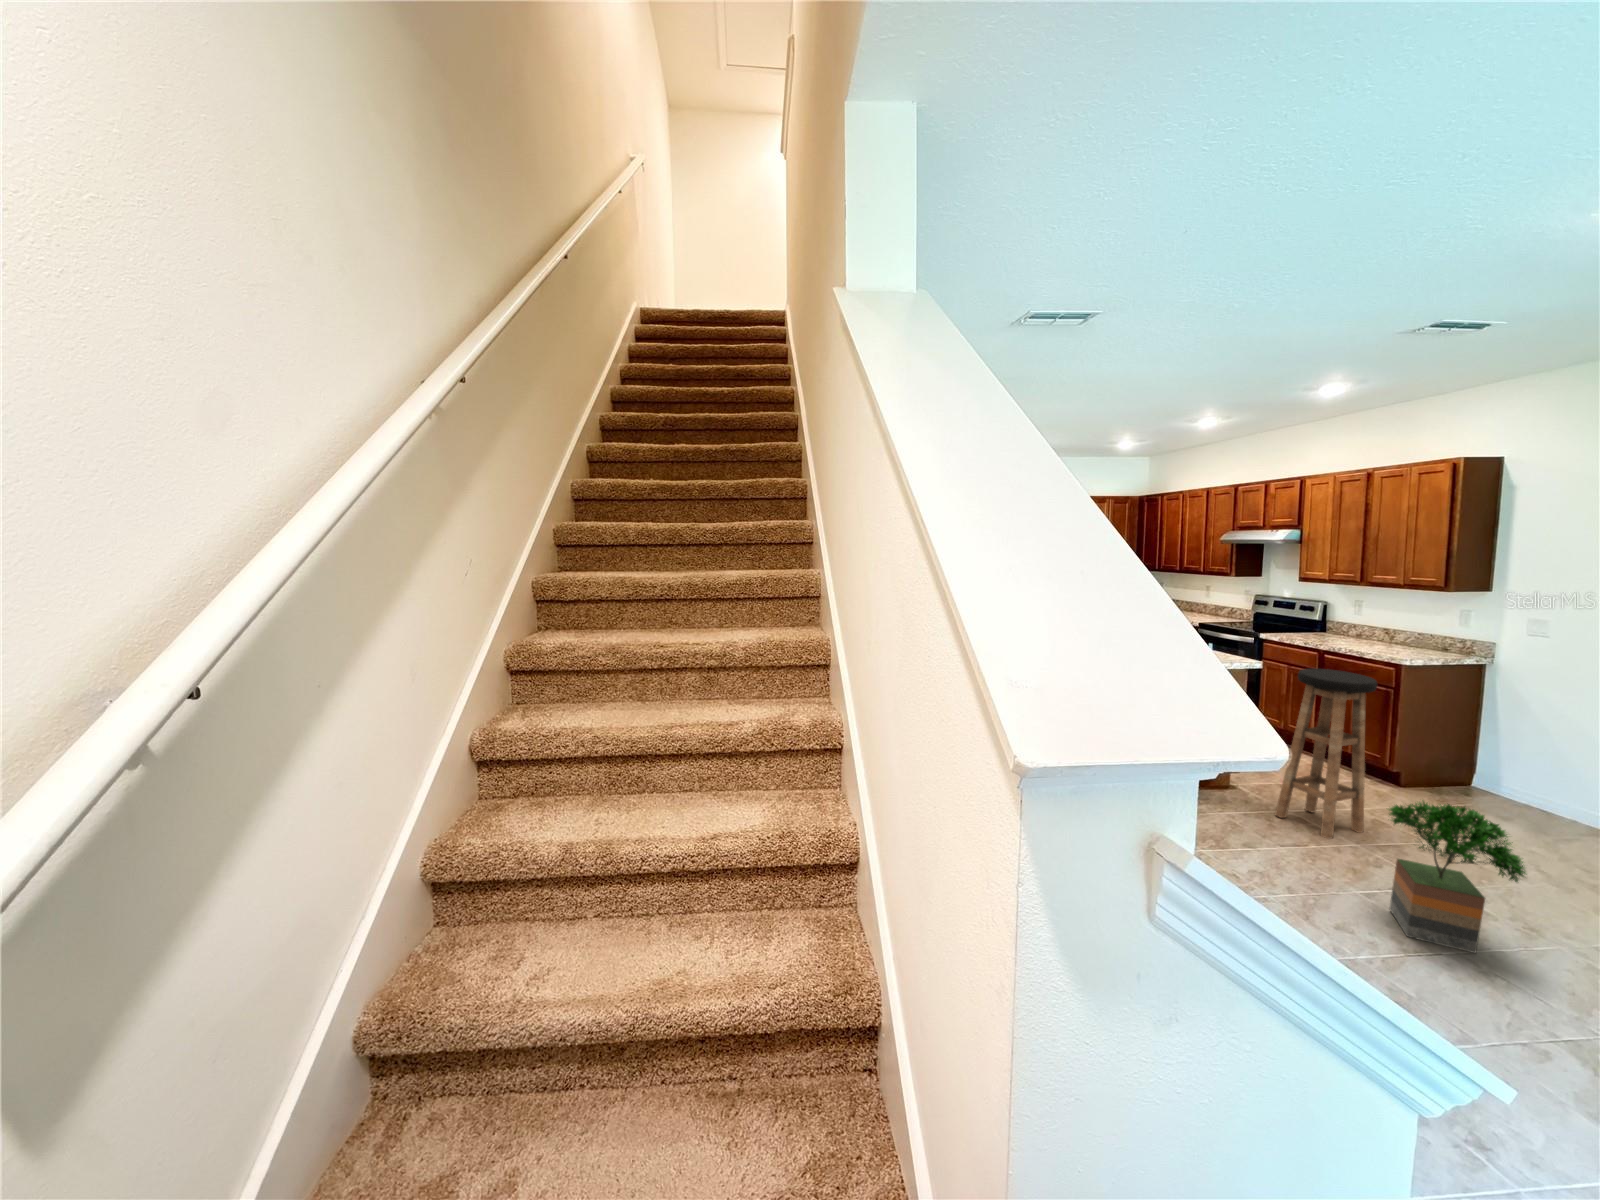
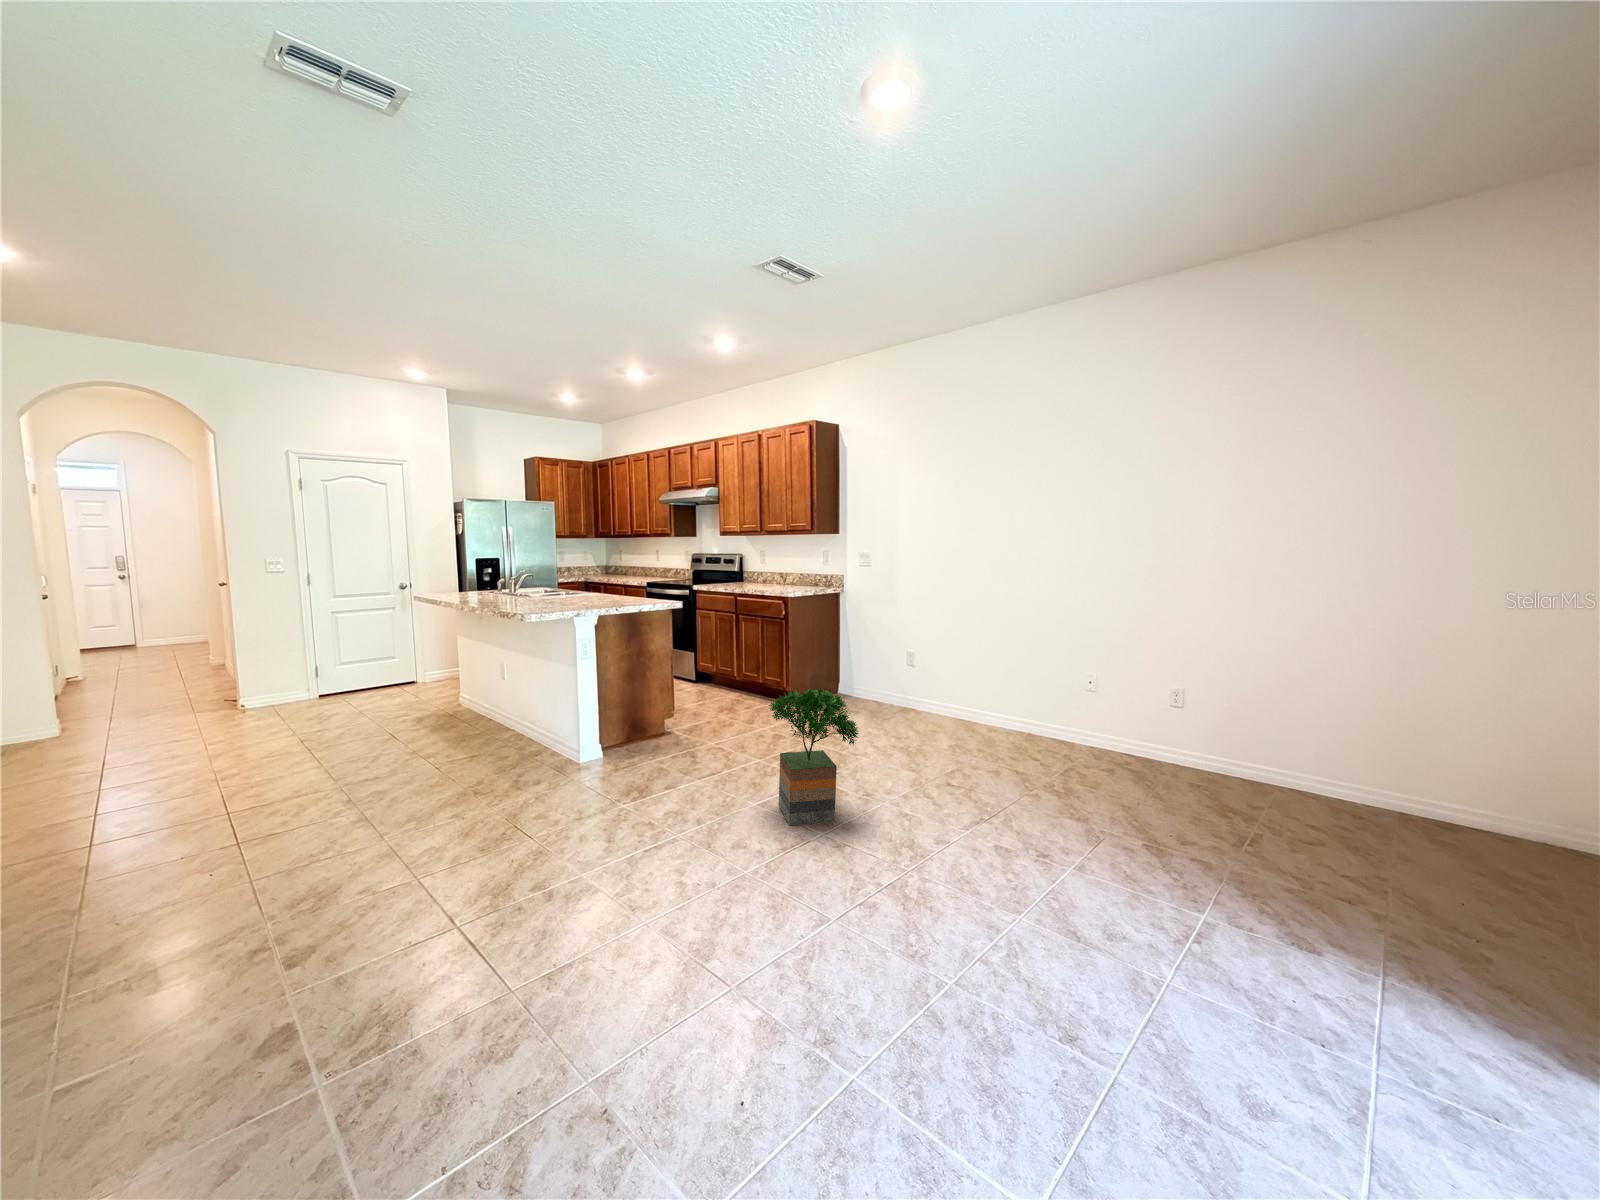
bar stool: present [1275,669,1377,839] -> none [701,596,768,759]

